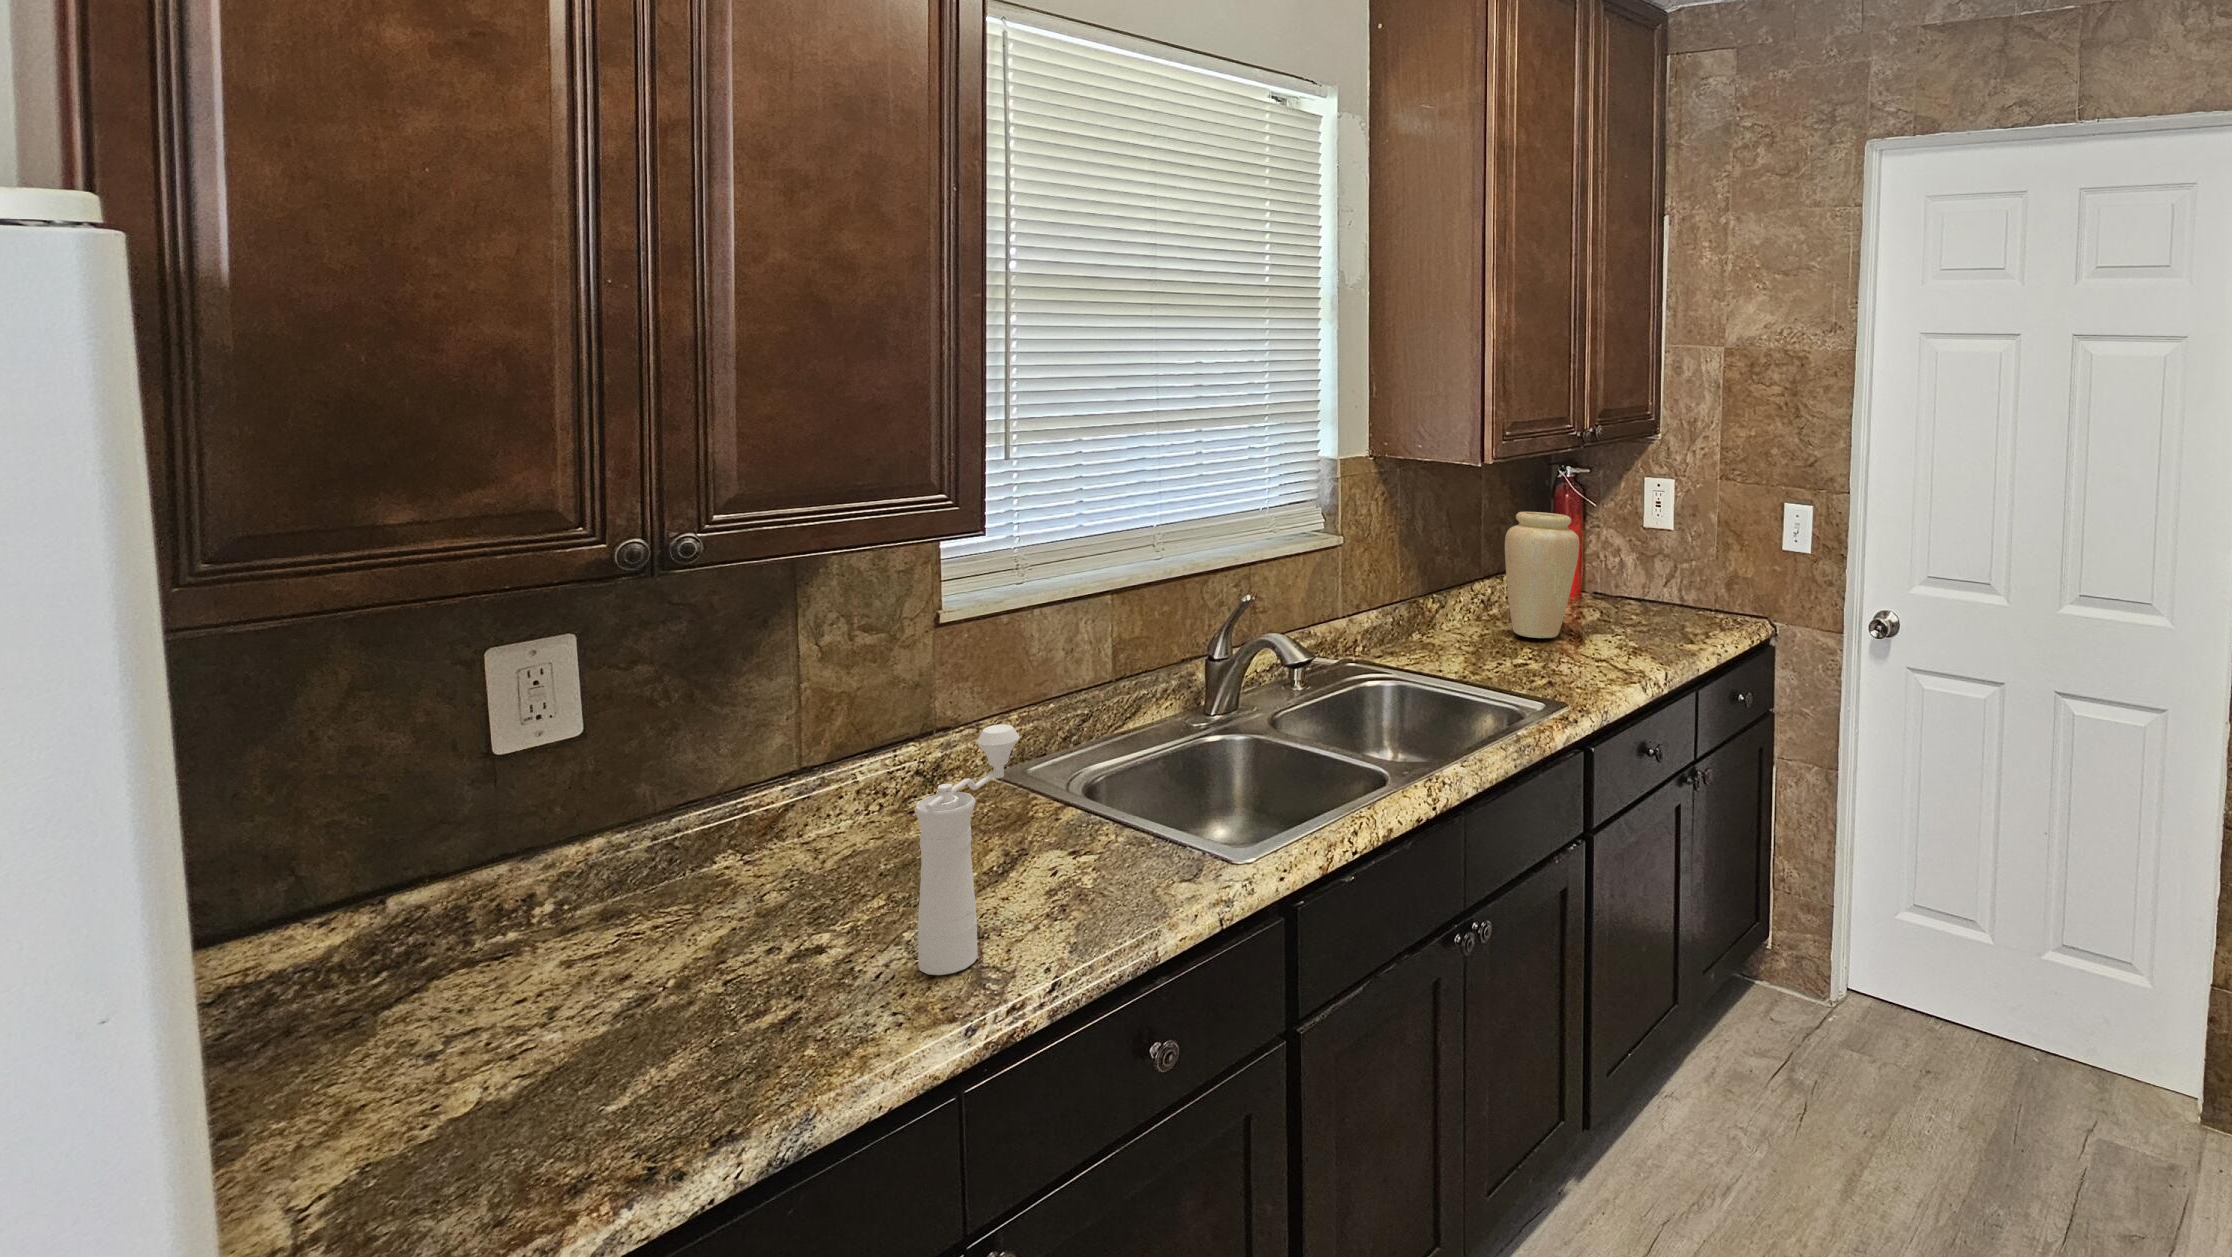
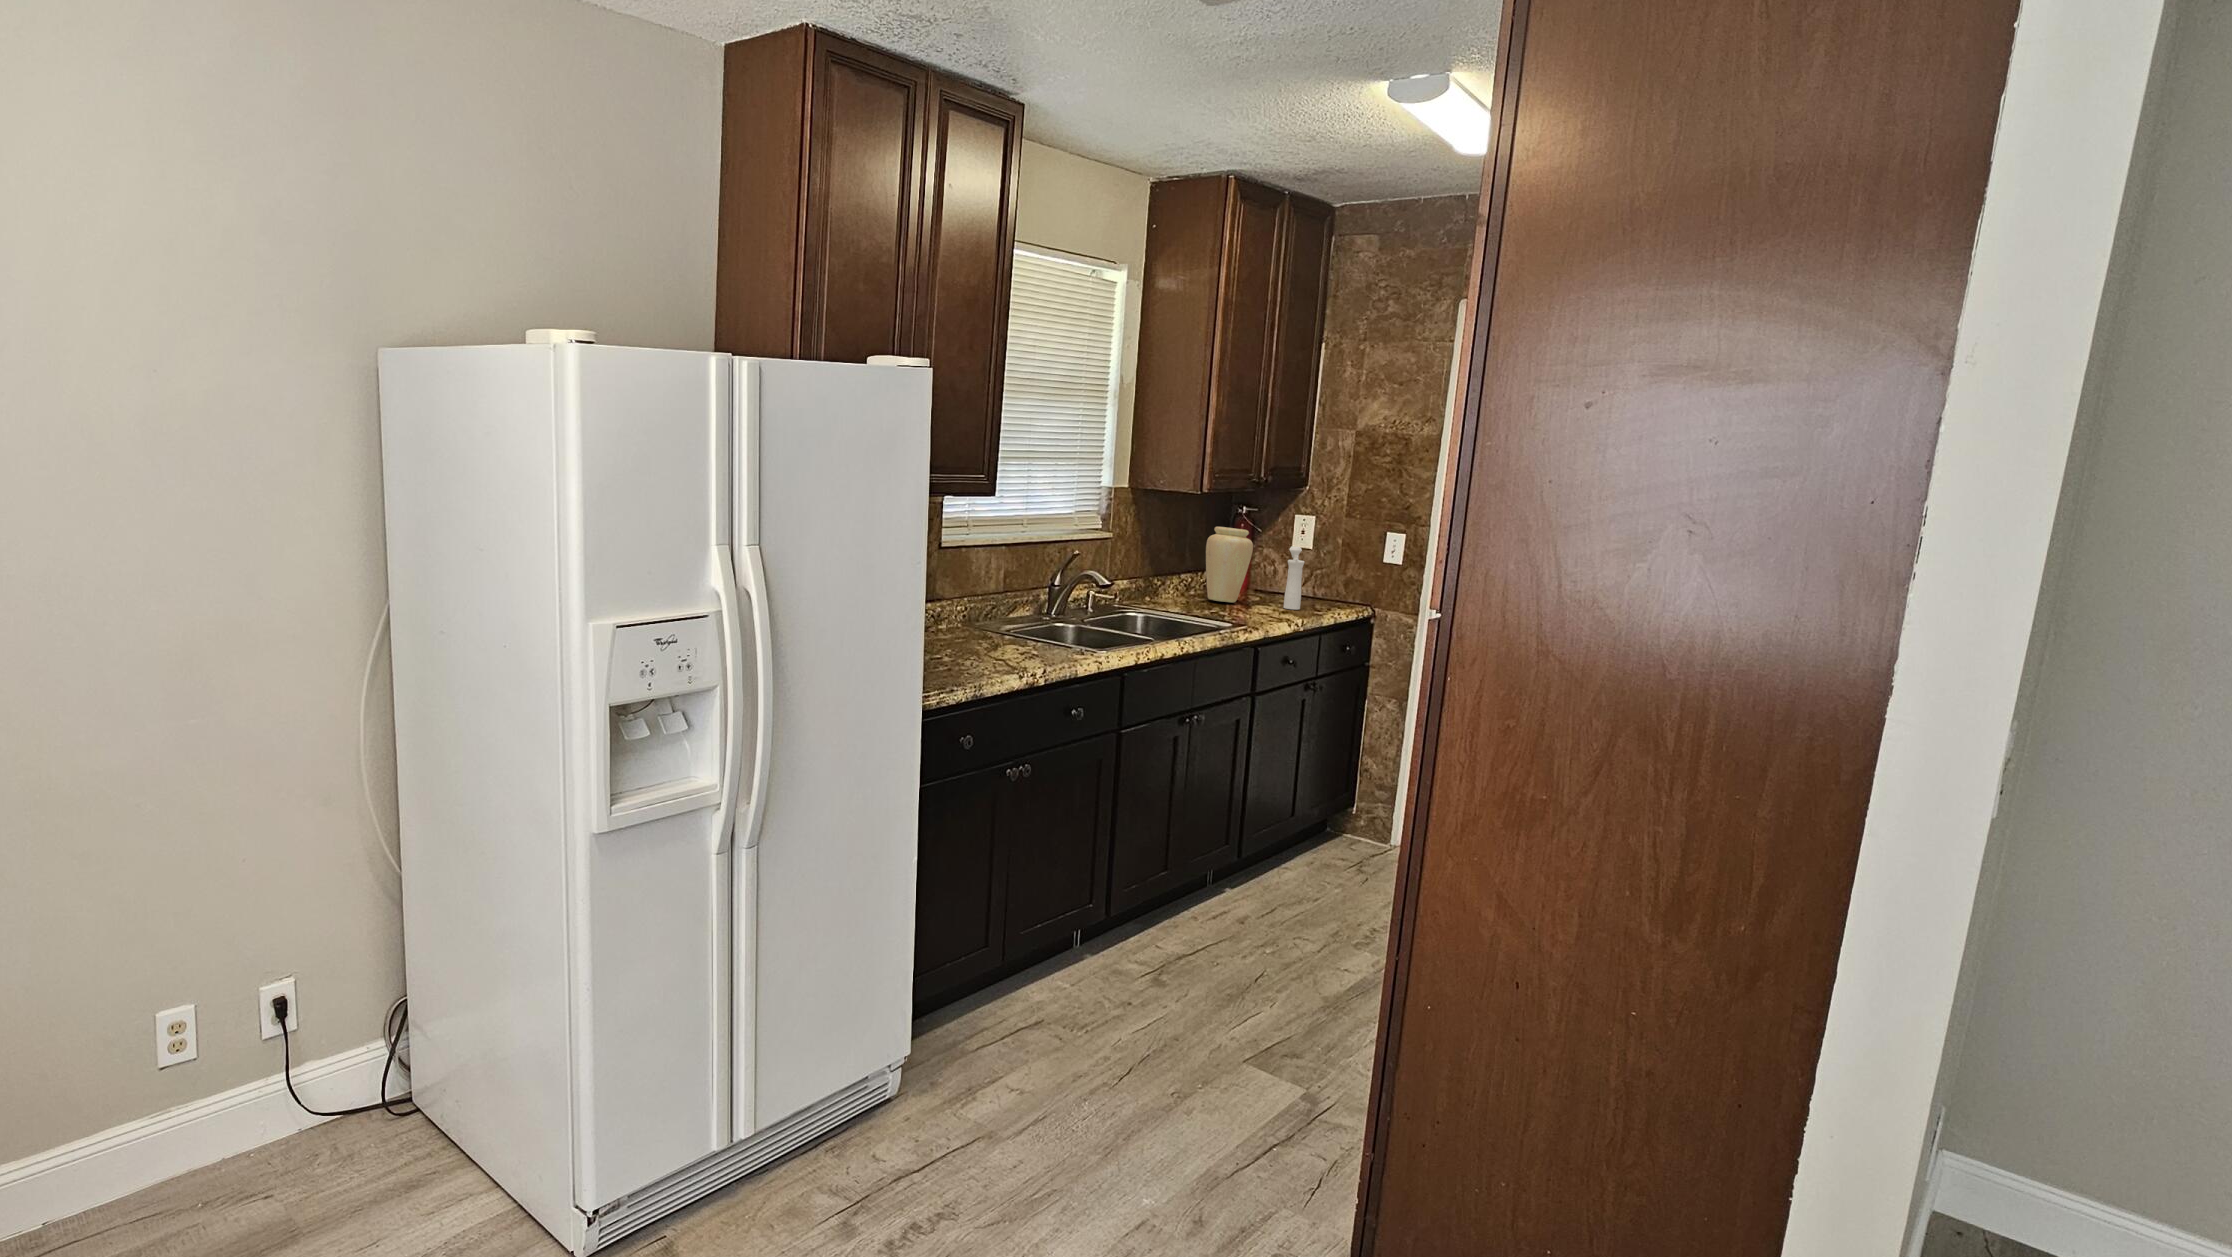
pepper mill: present [915,724,1019,975] -> present [1284,546,1305,610]

